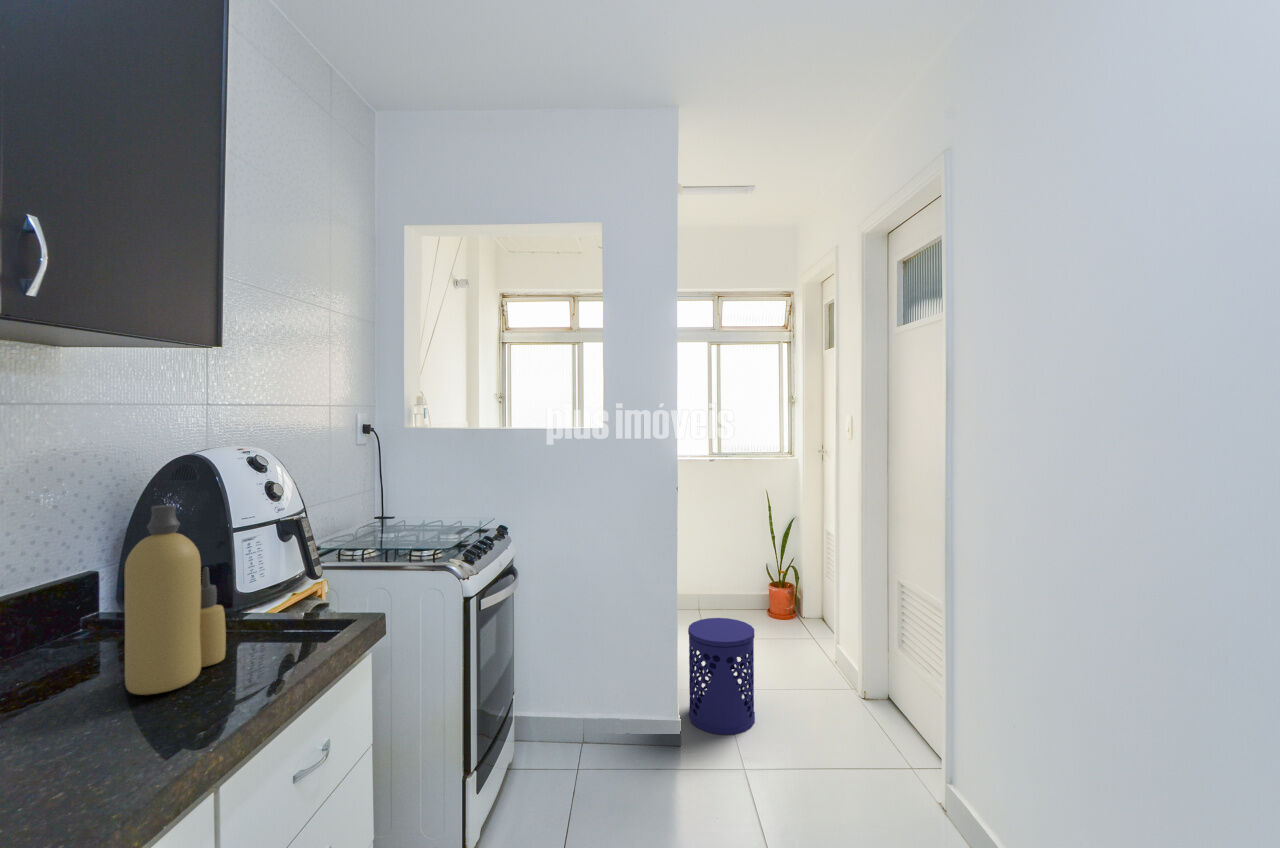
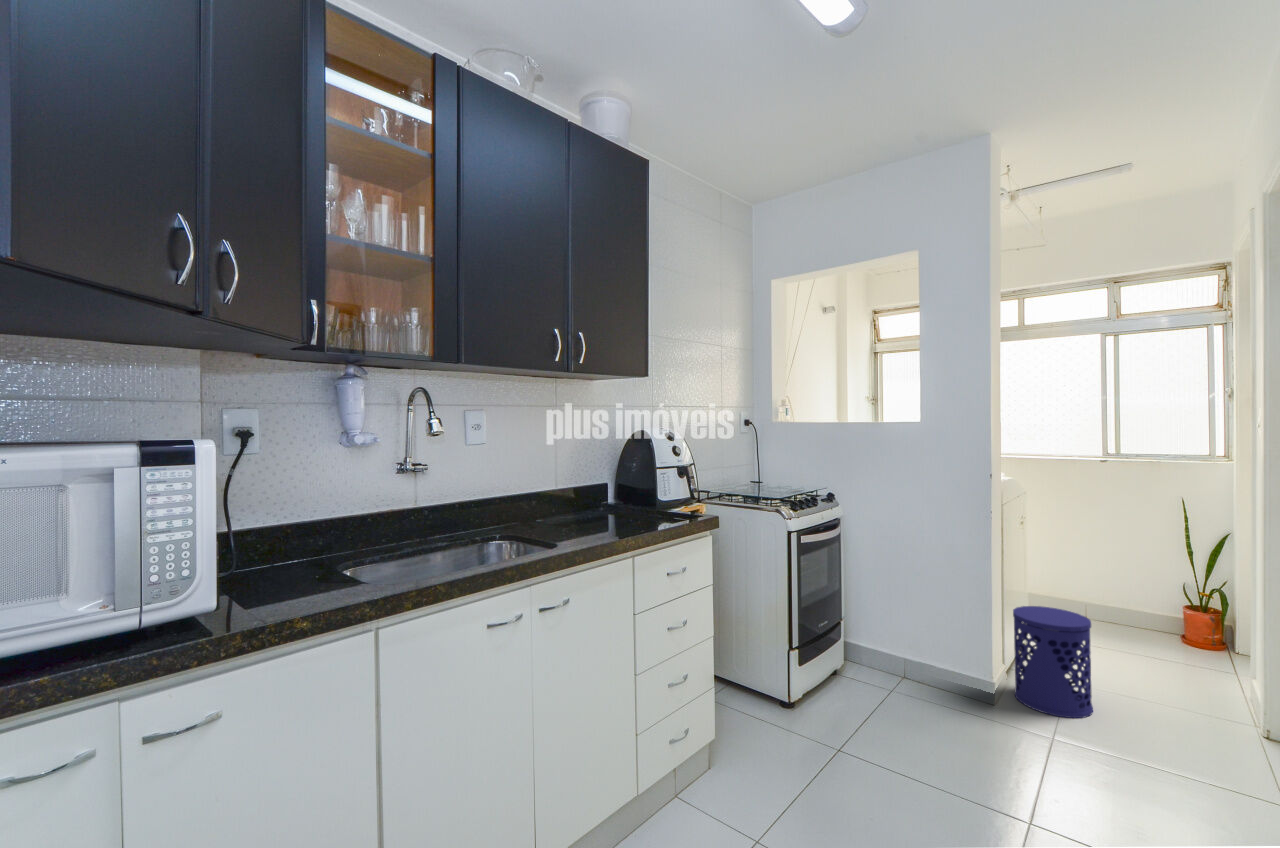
bottle: present [125,505,226,695] -> none [613,446,648,523]

